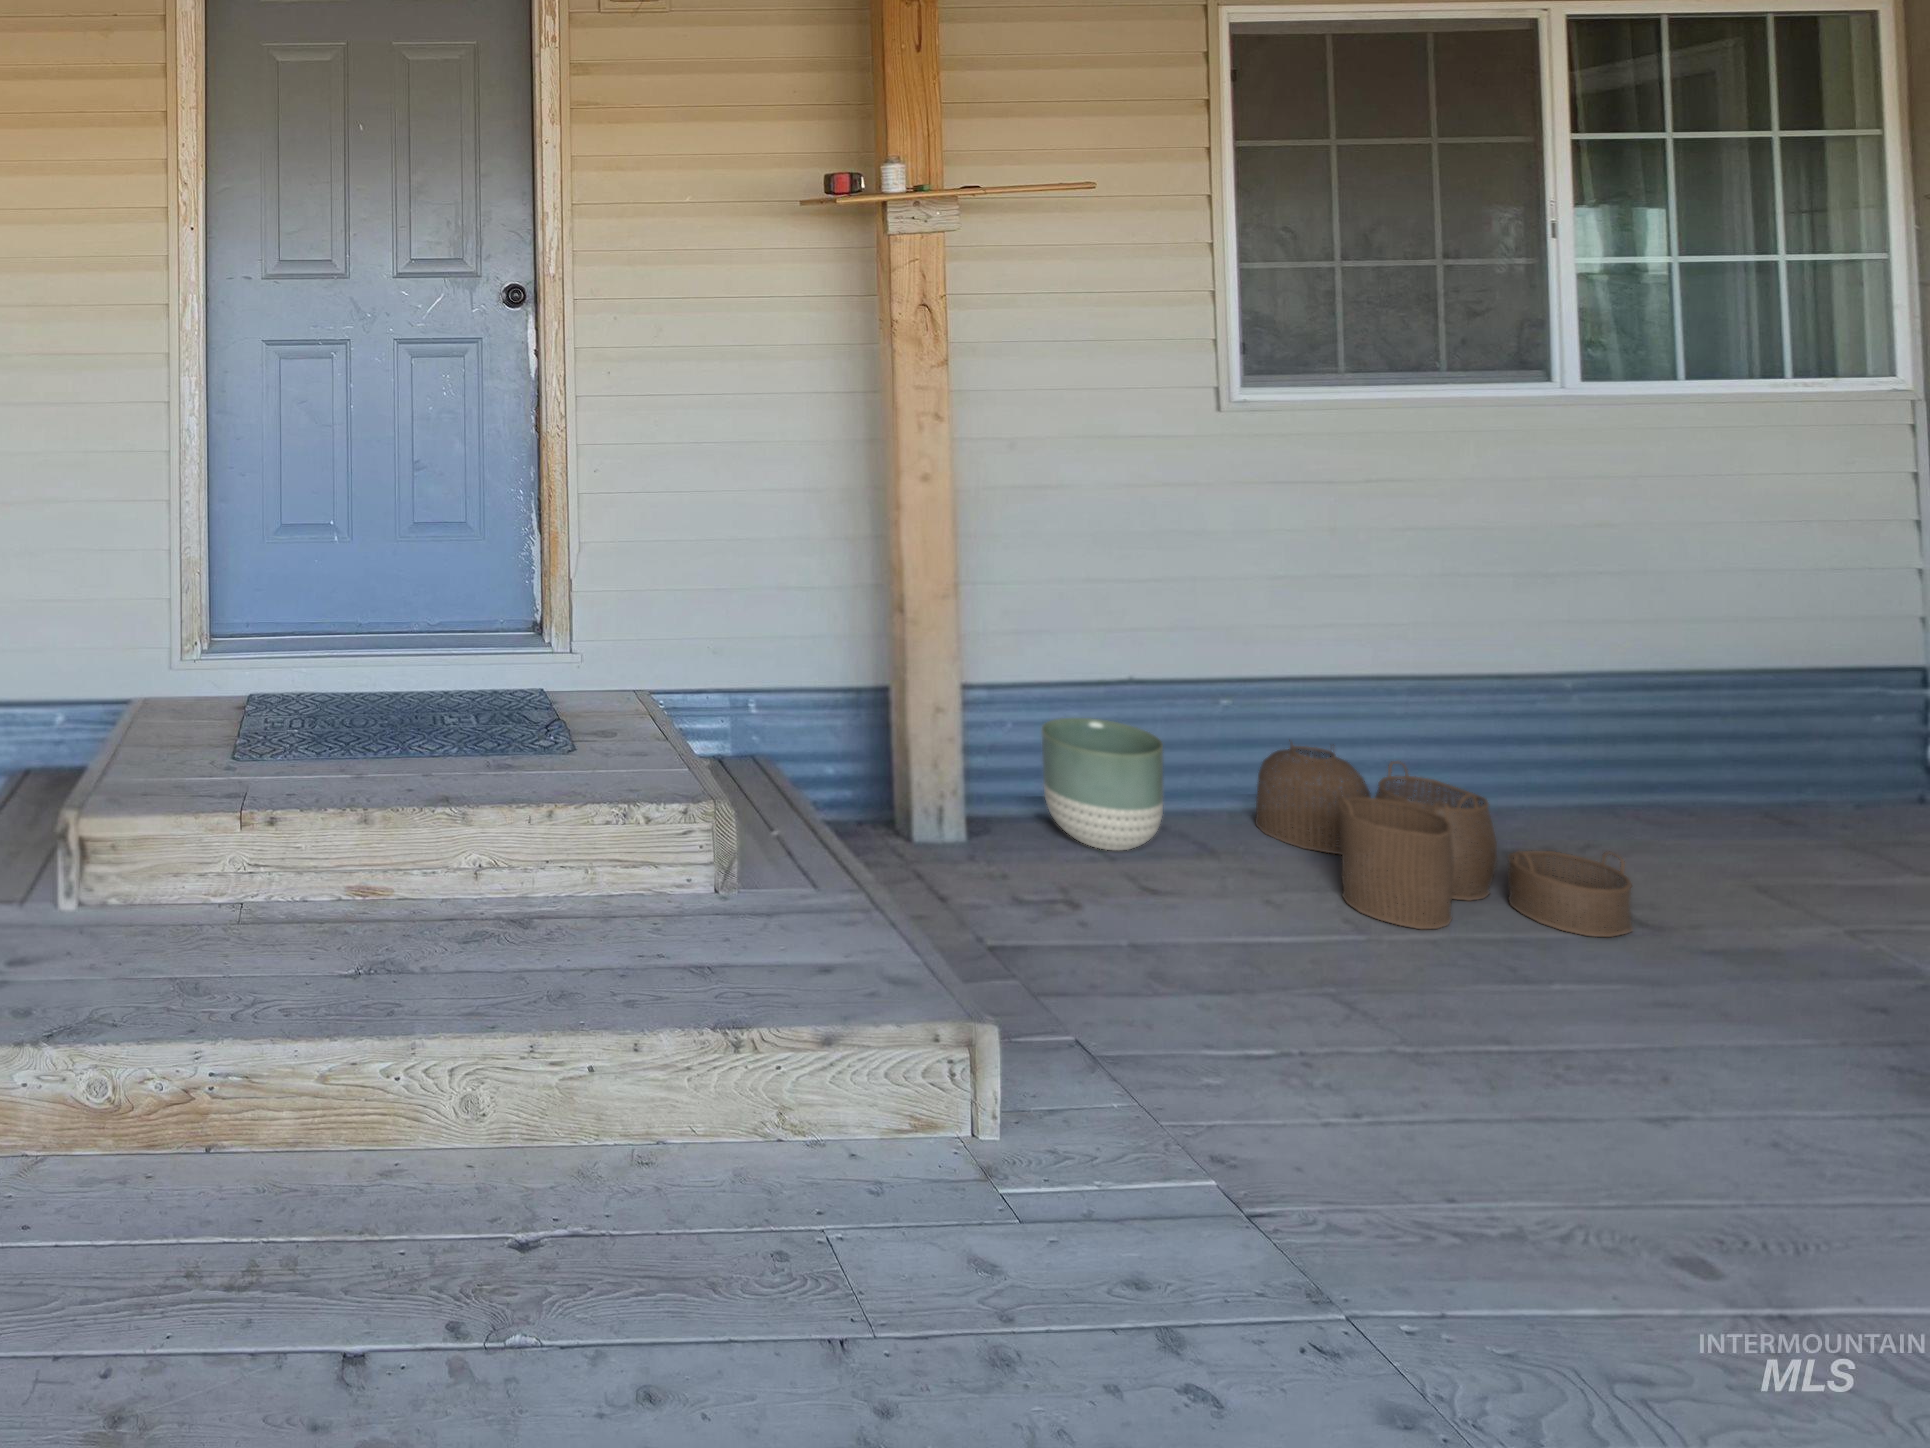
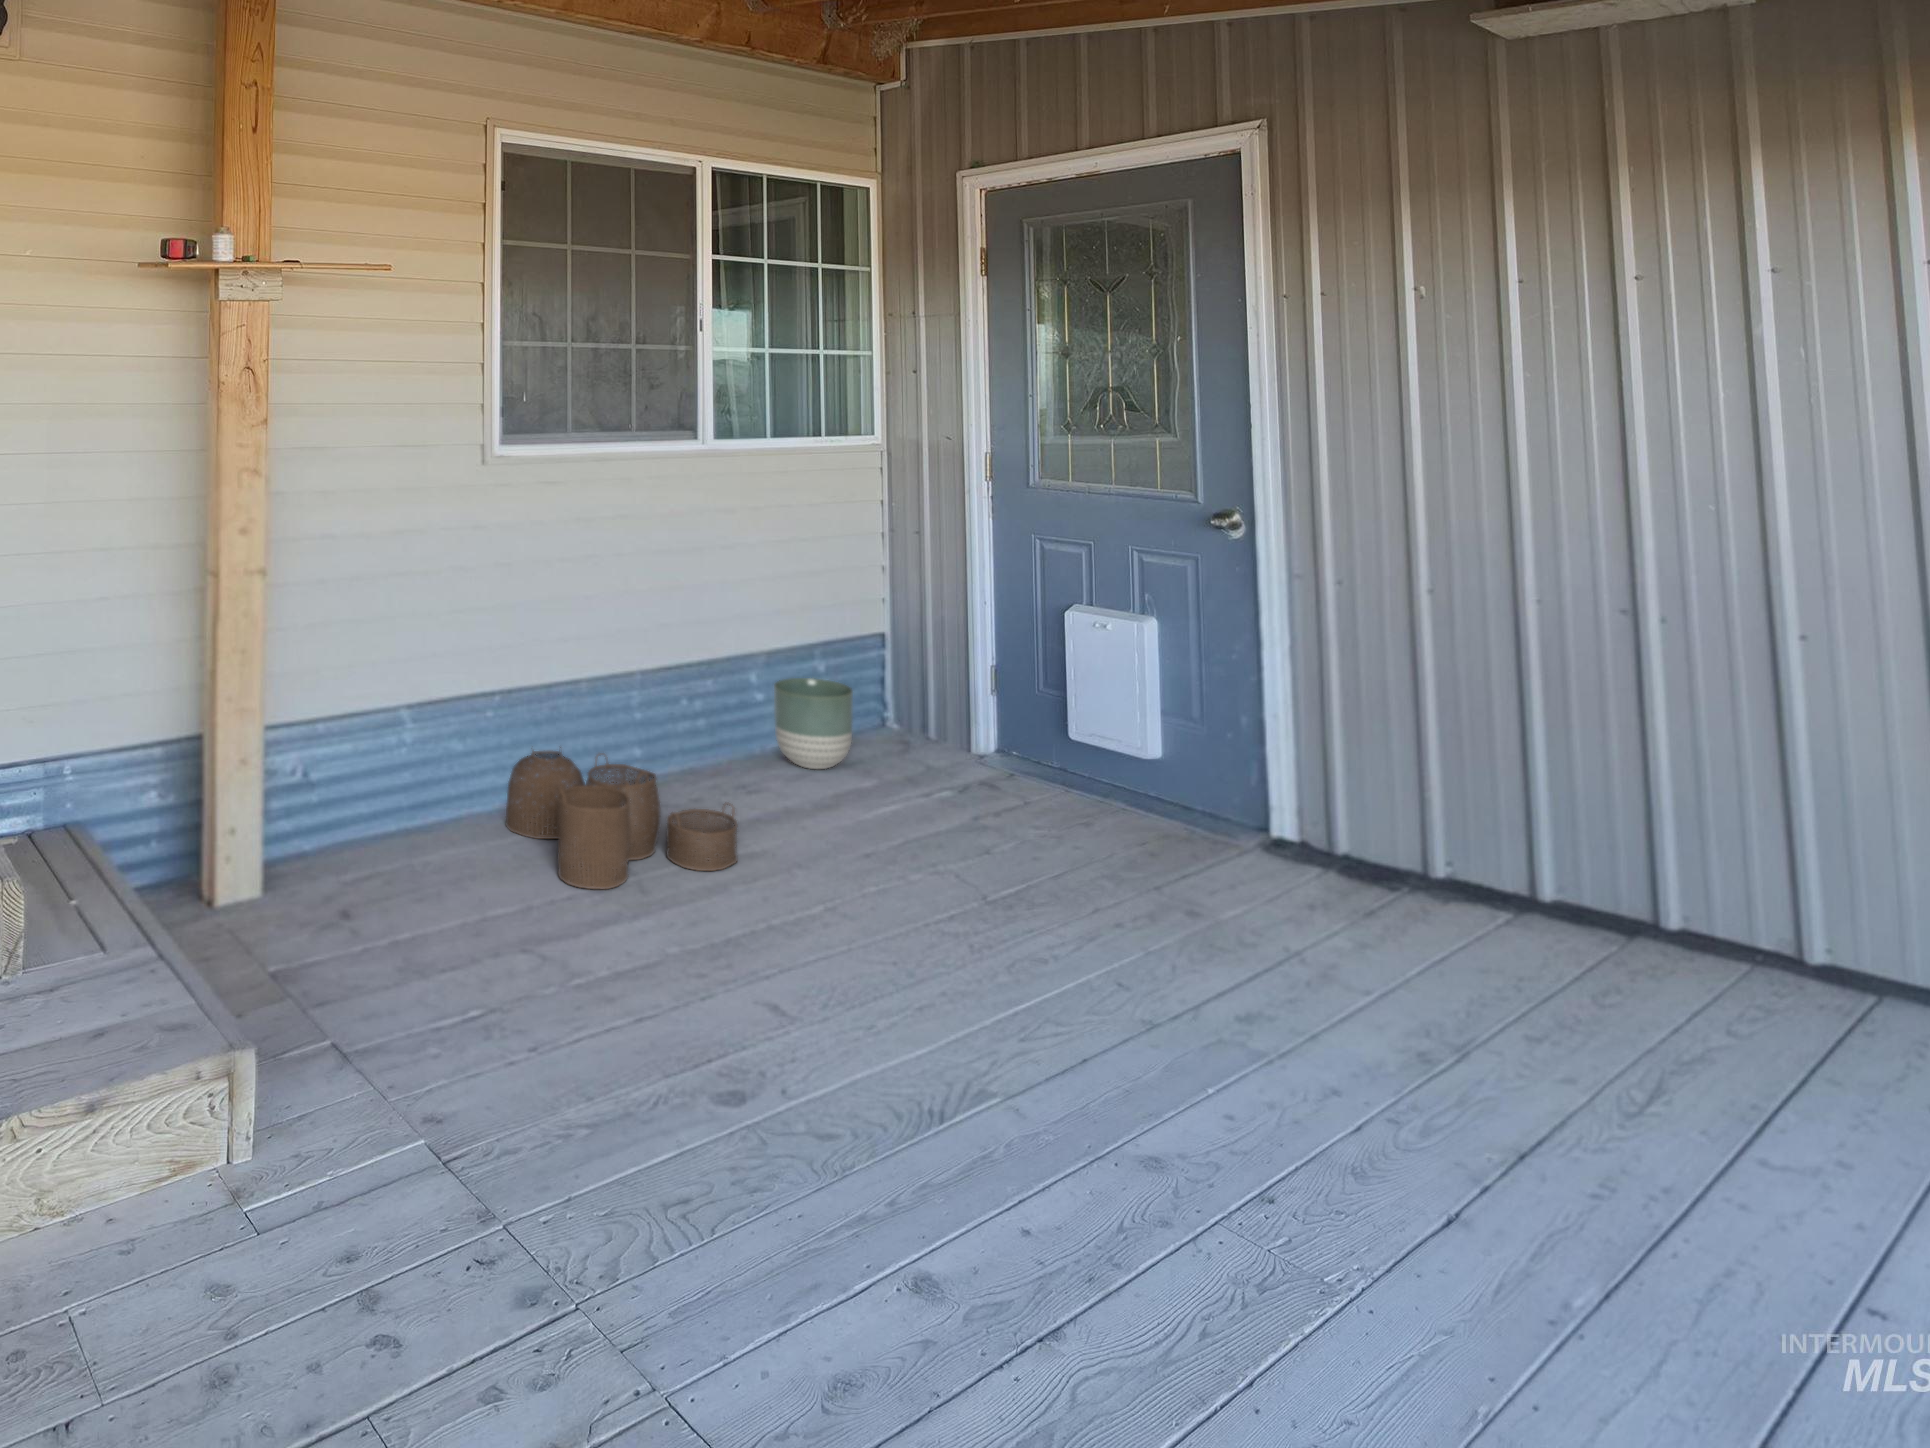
planter: present [1041,718,1163,850] -> present [774,678,853,769]

